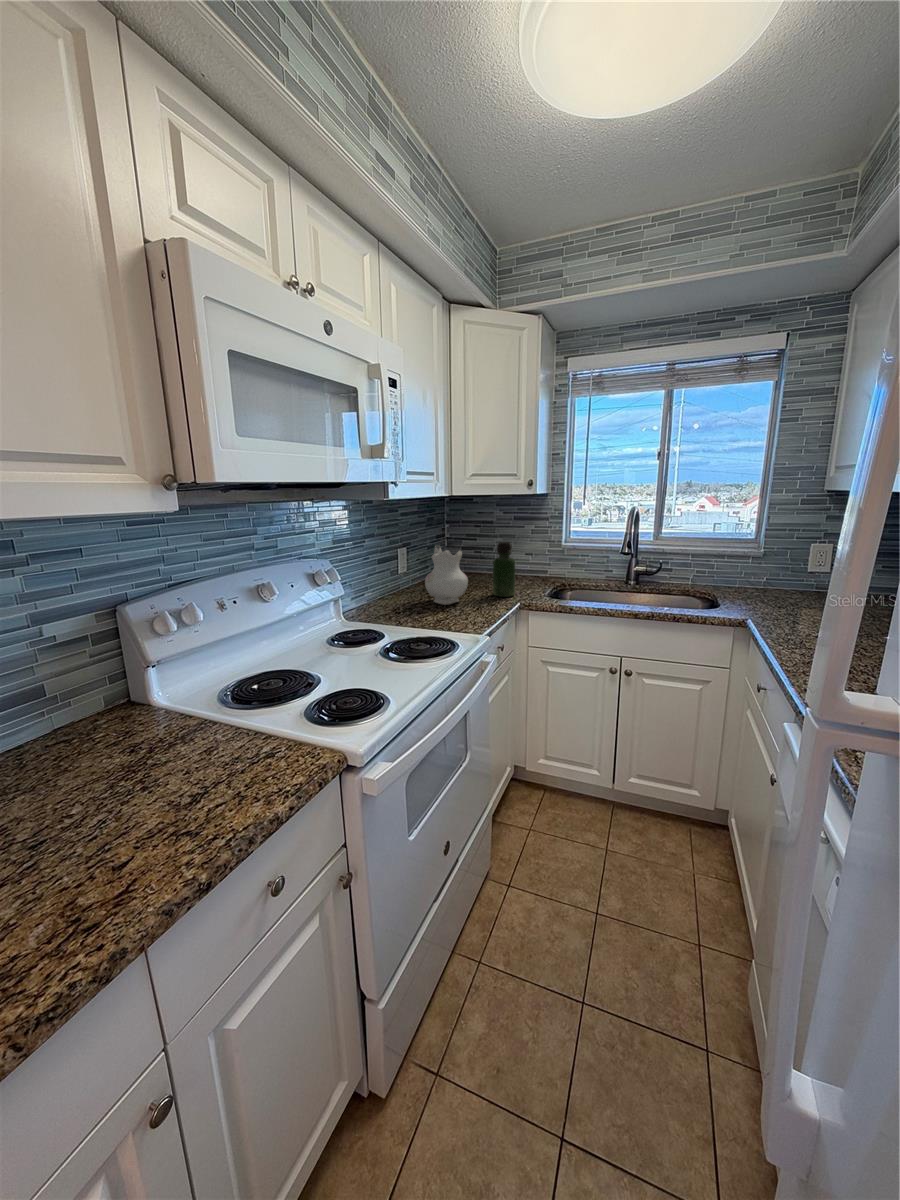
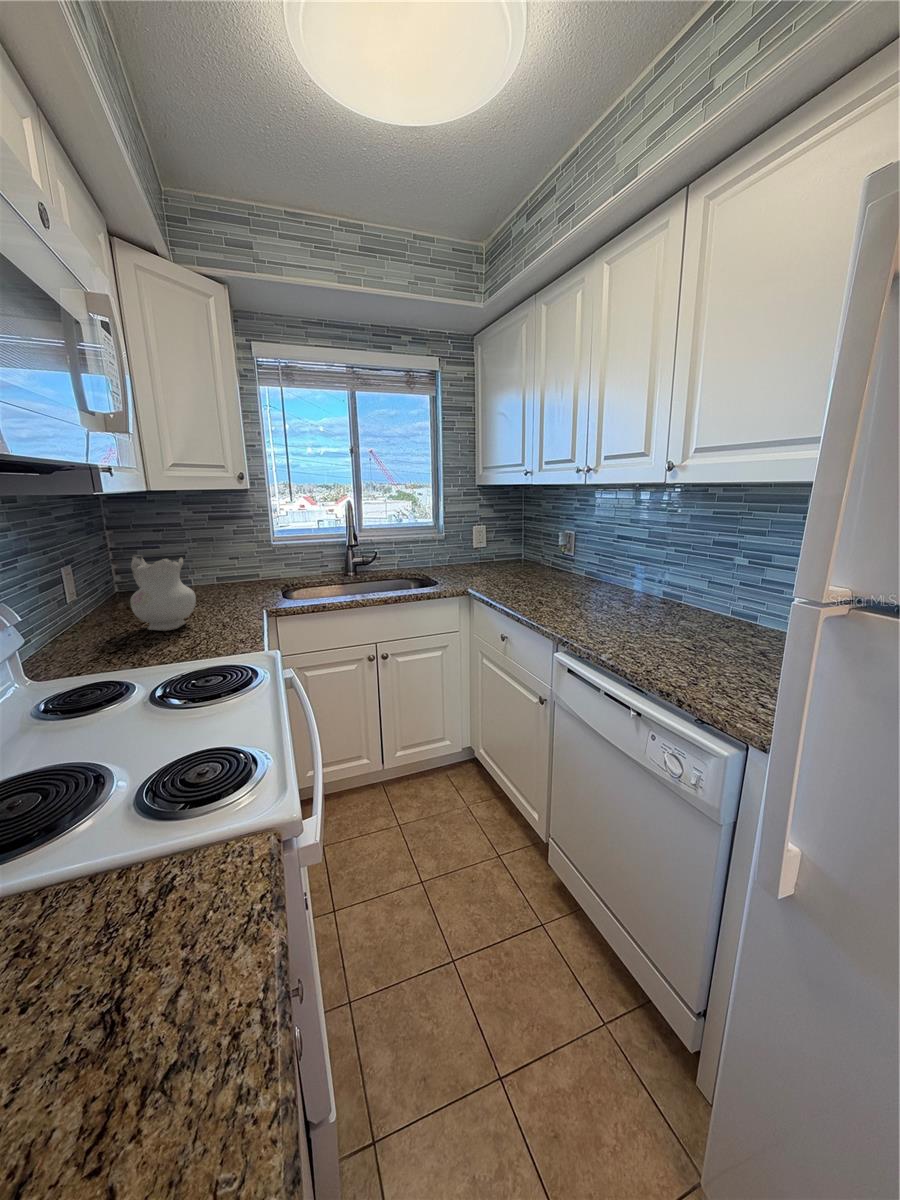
bottle: present [493,542,515,597] -> none [216,543,249,609]

